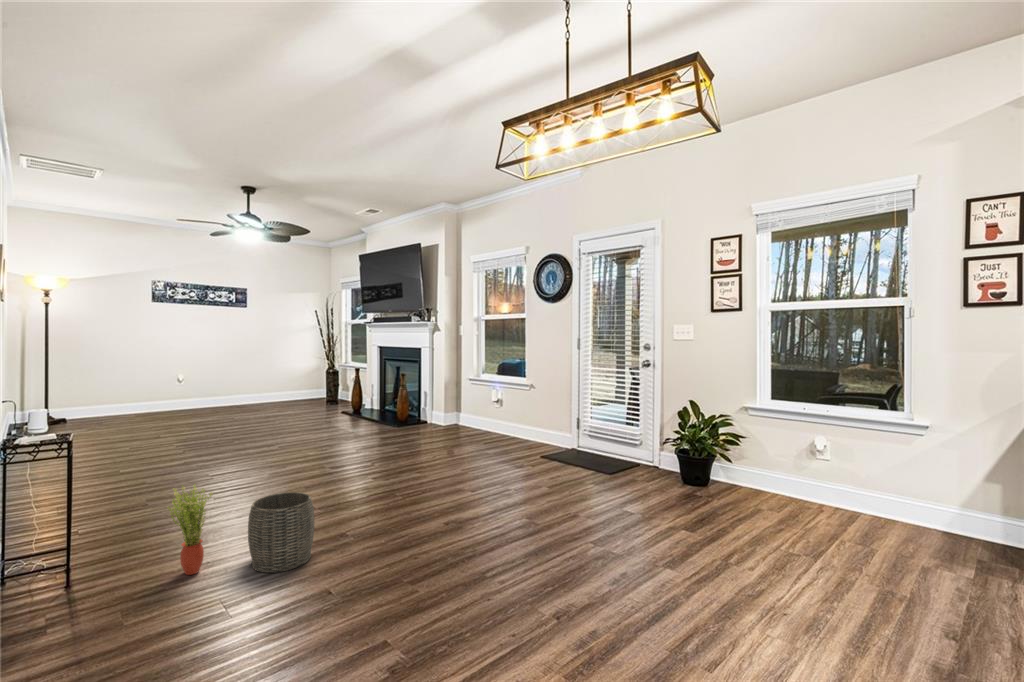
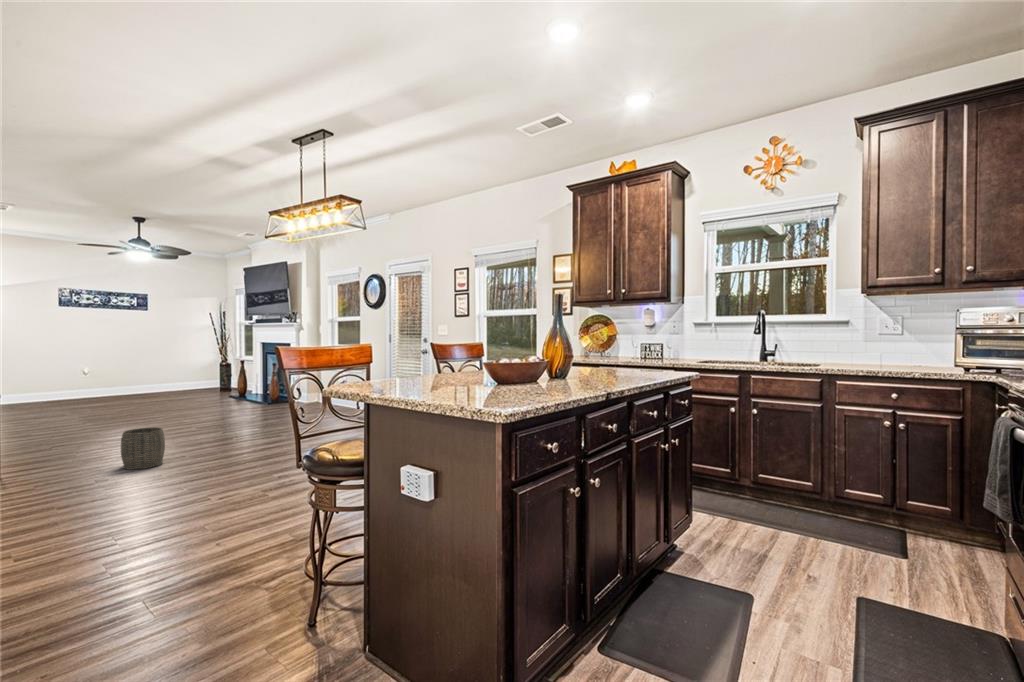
potted plant: present [168,486,213,575] -> none [68,419,98,472]

